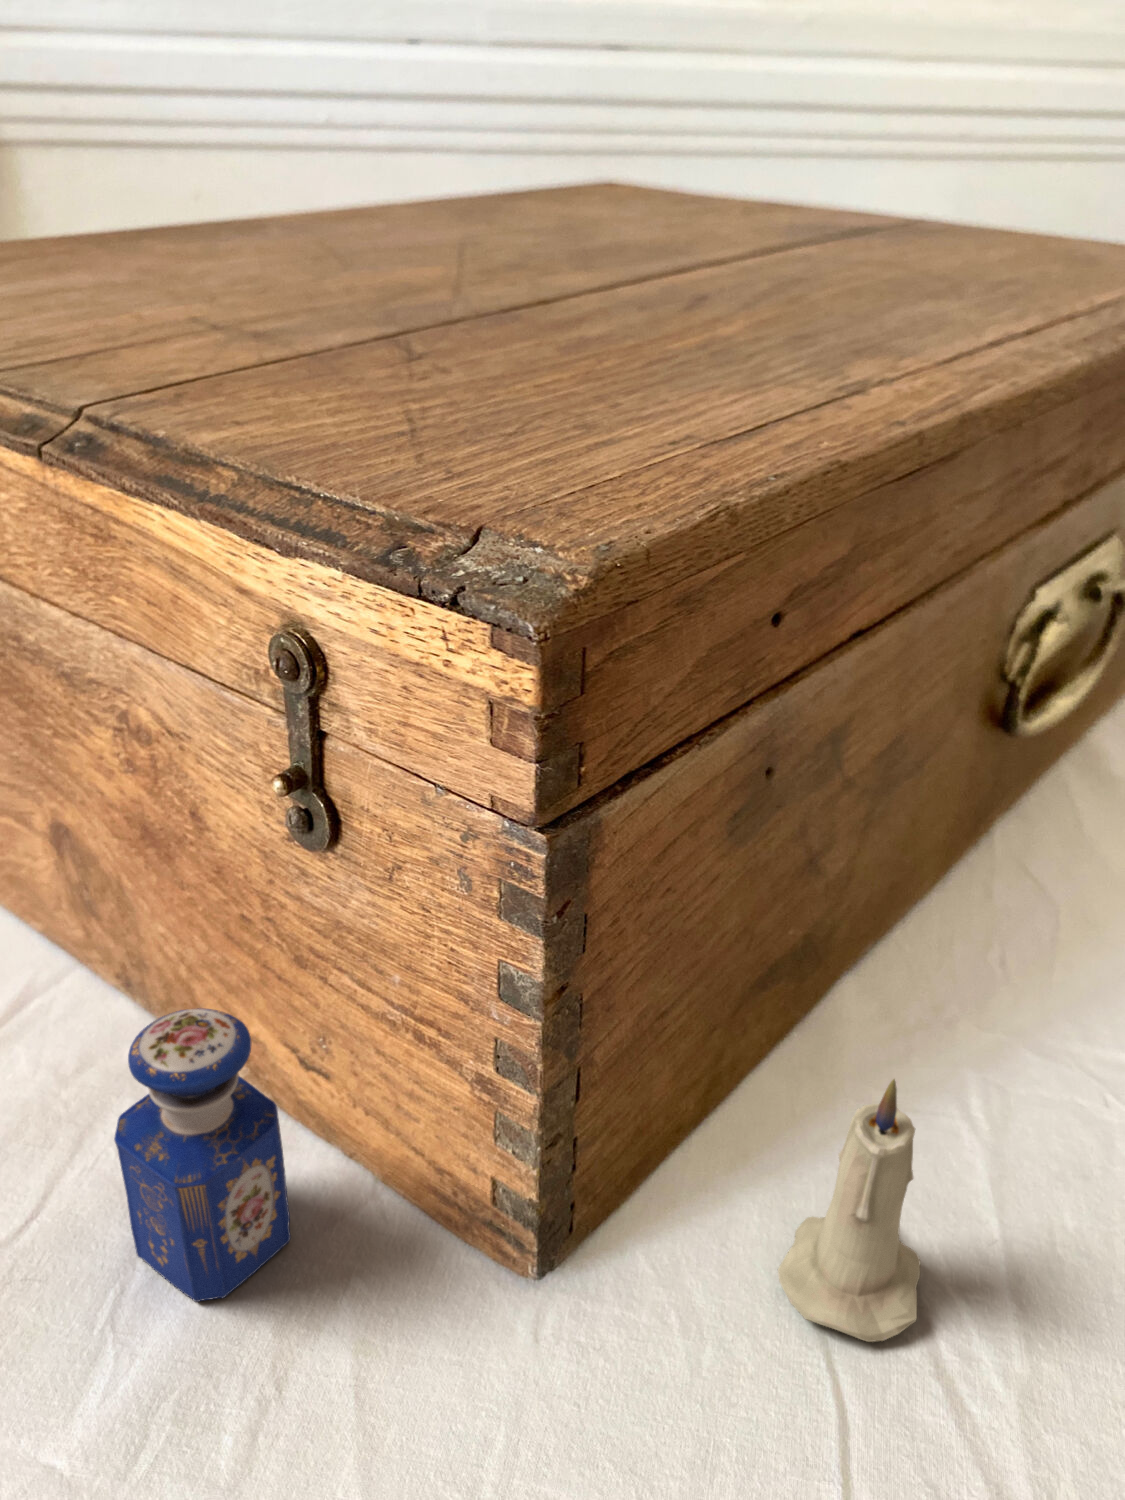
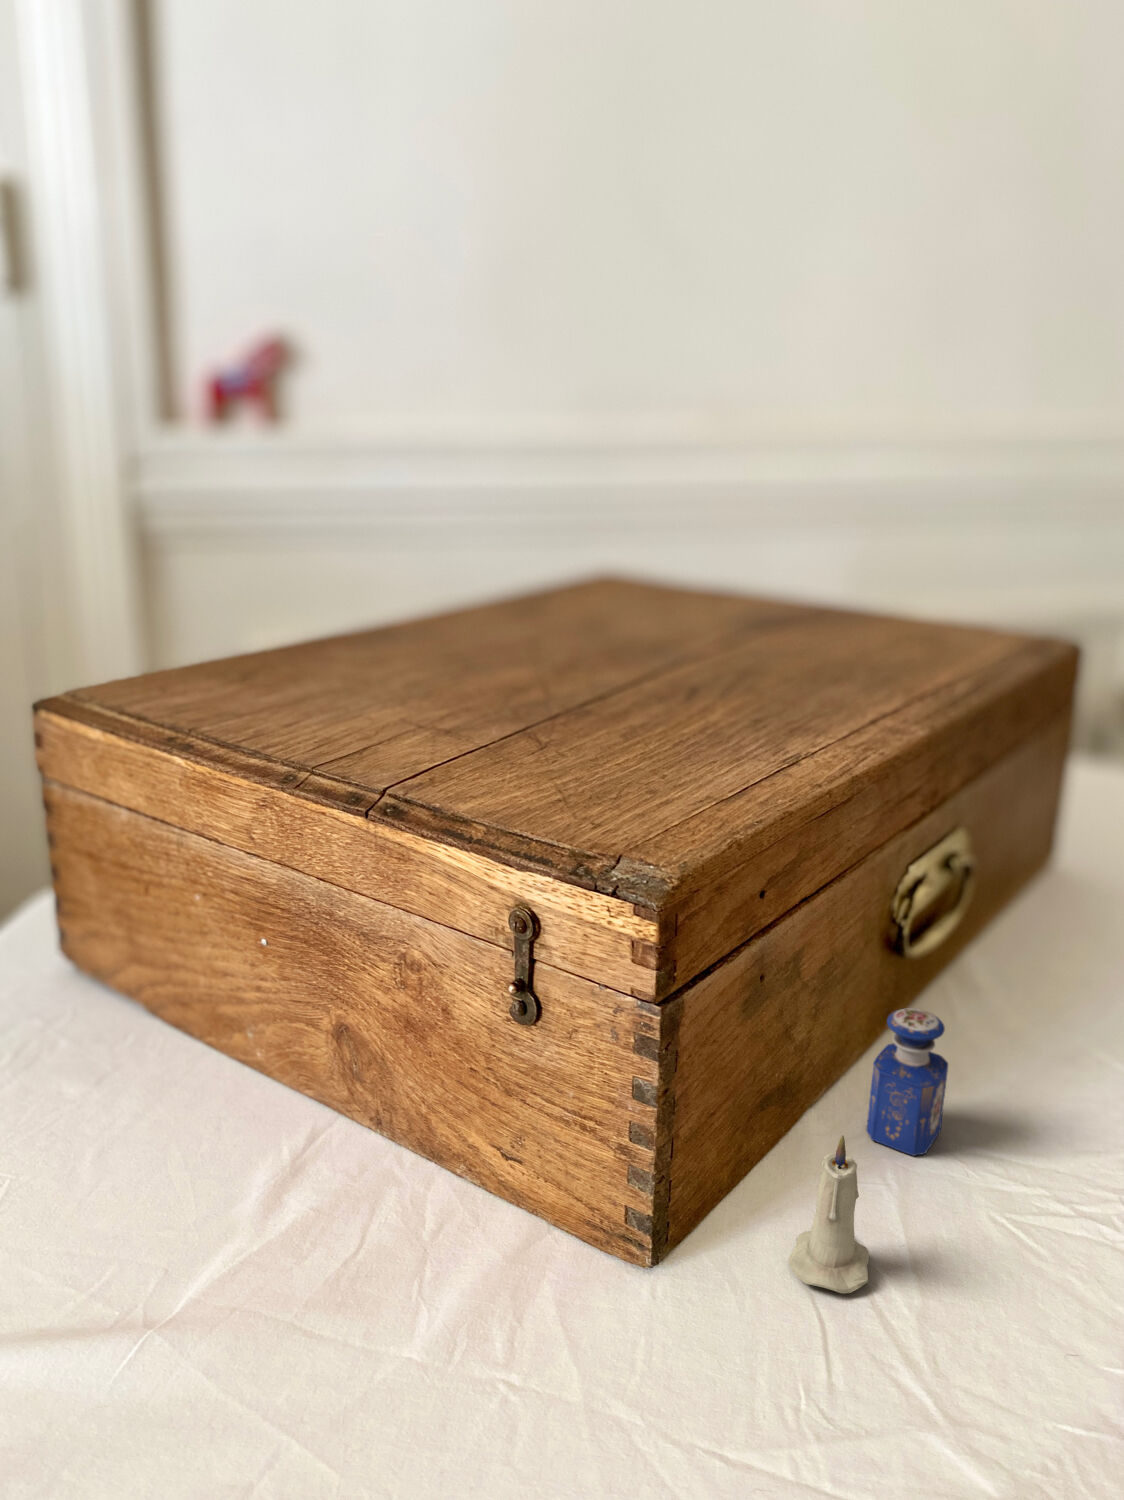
perfume bottle: present [114,1008,290,1302] -> present [866,1009,948,1156]

